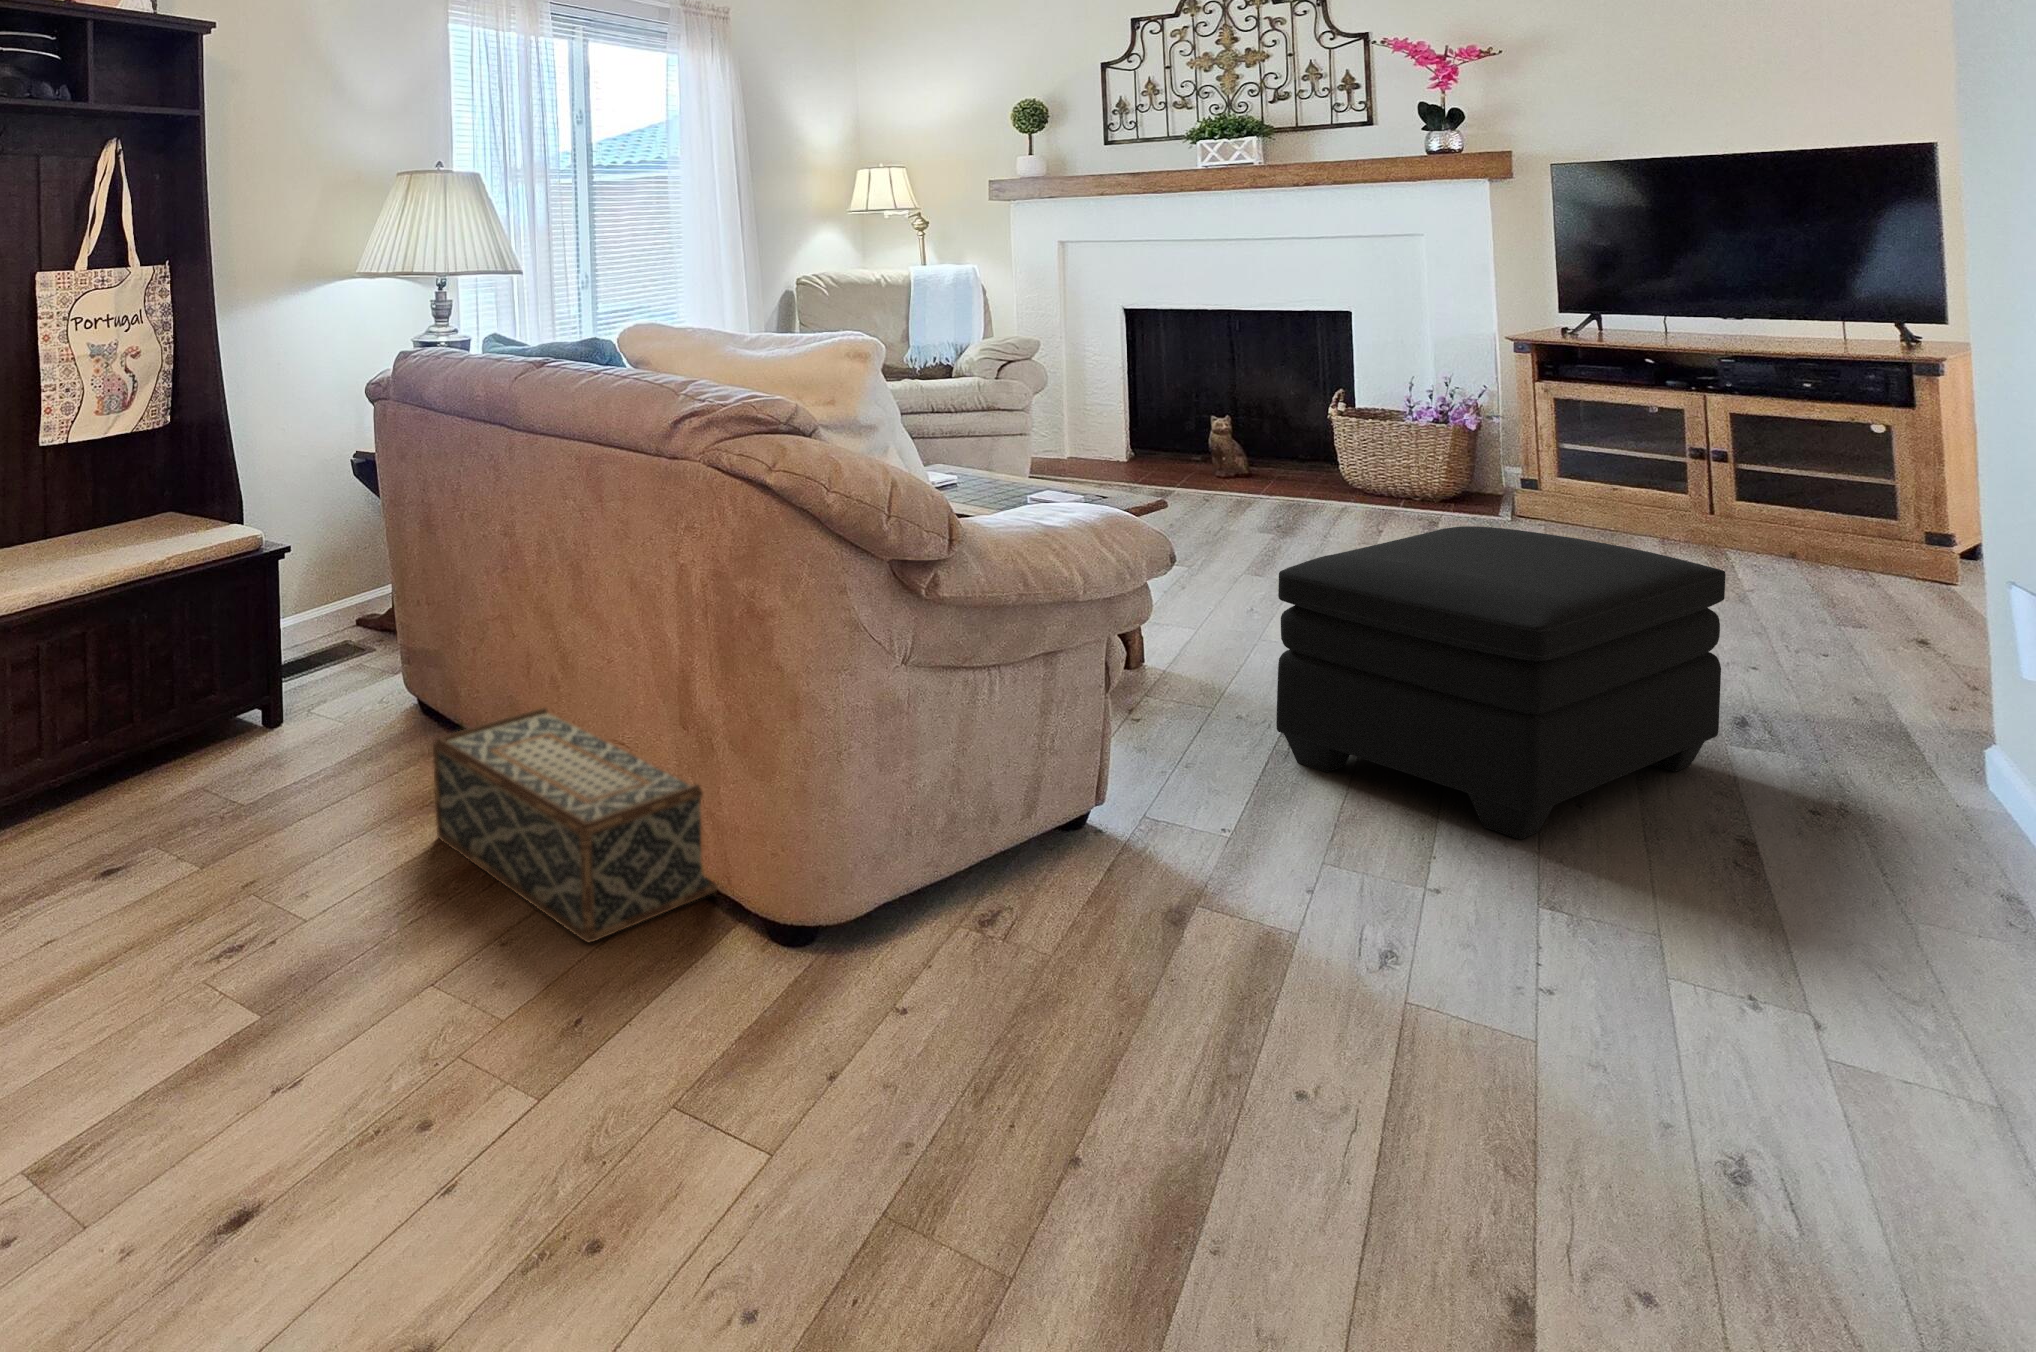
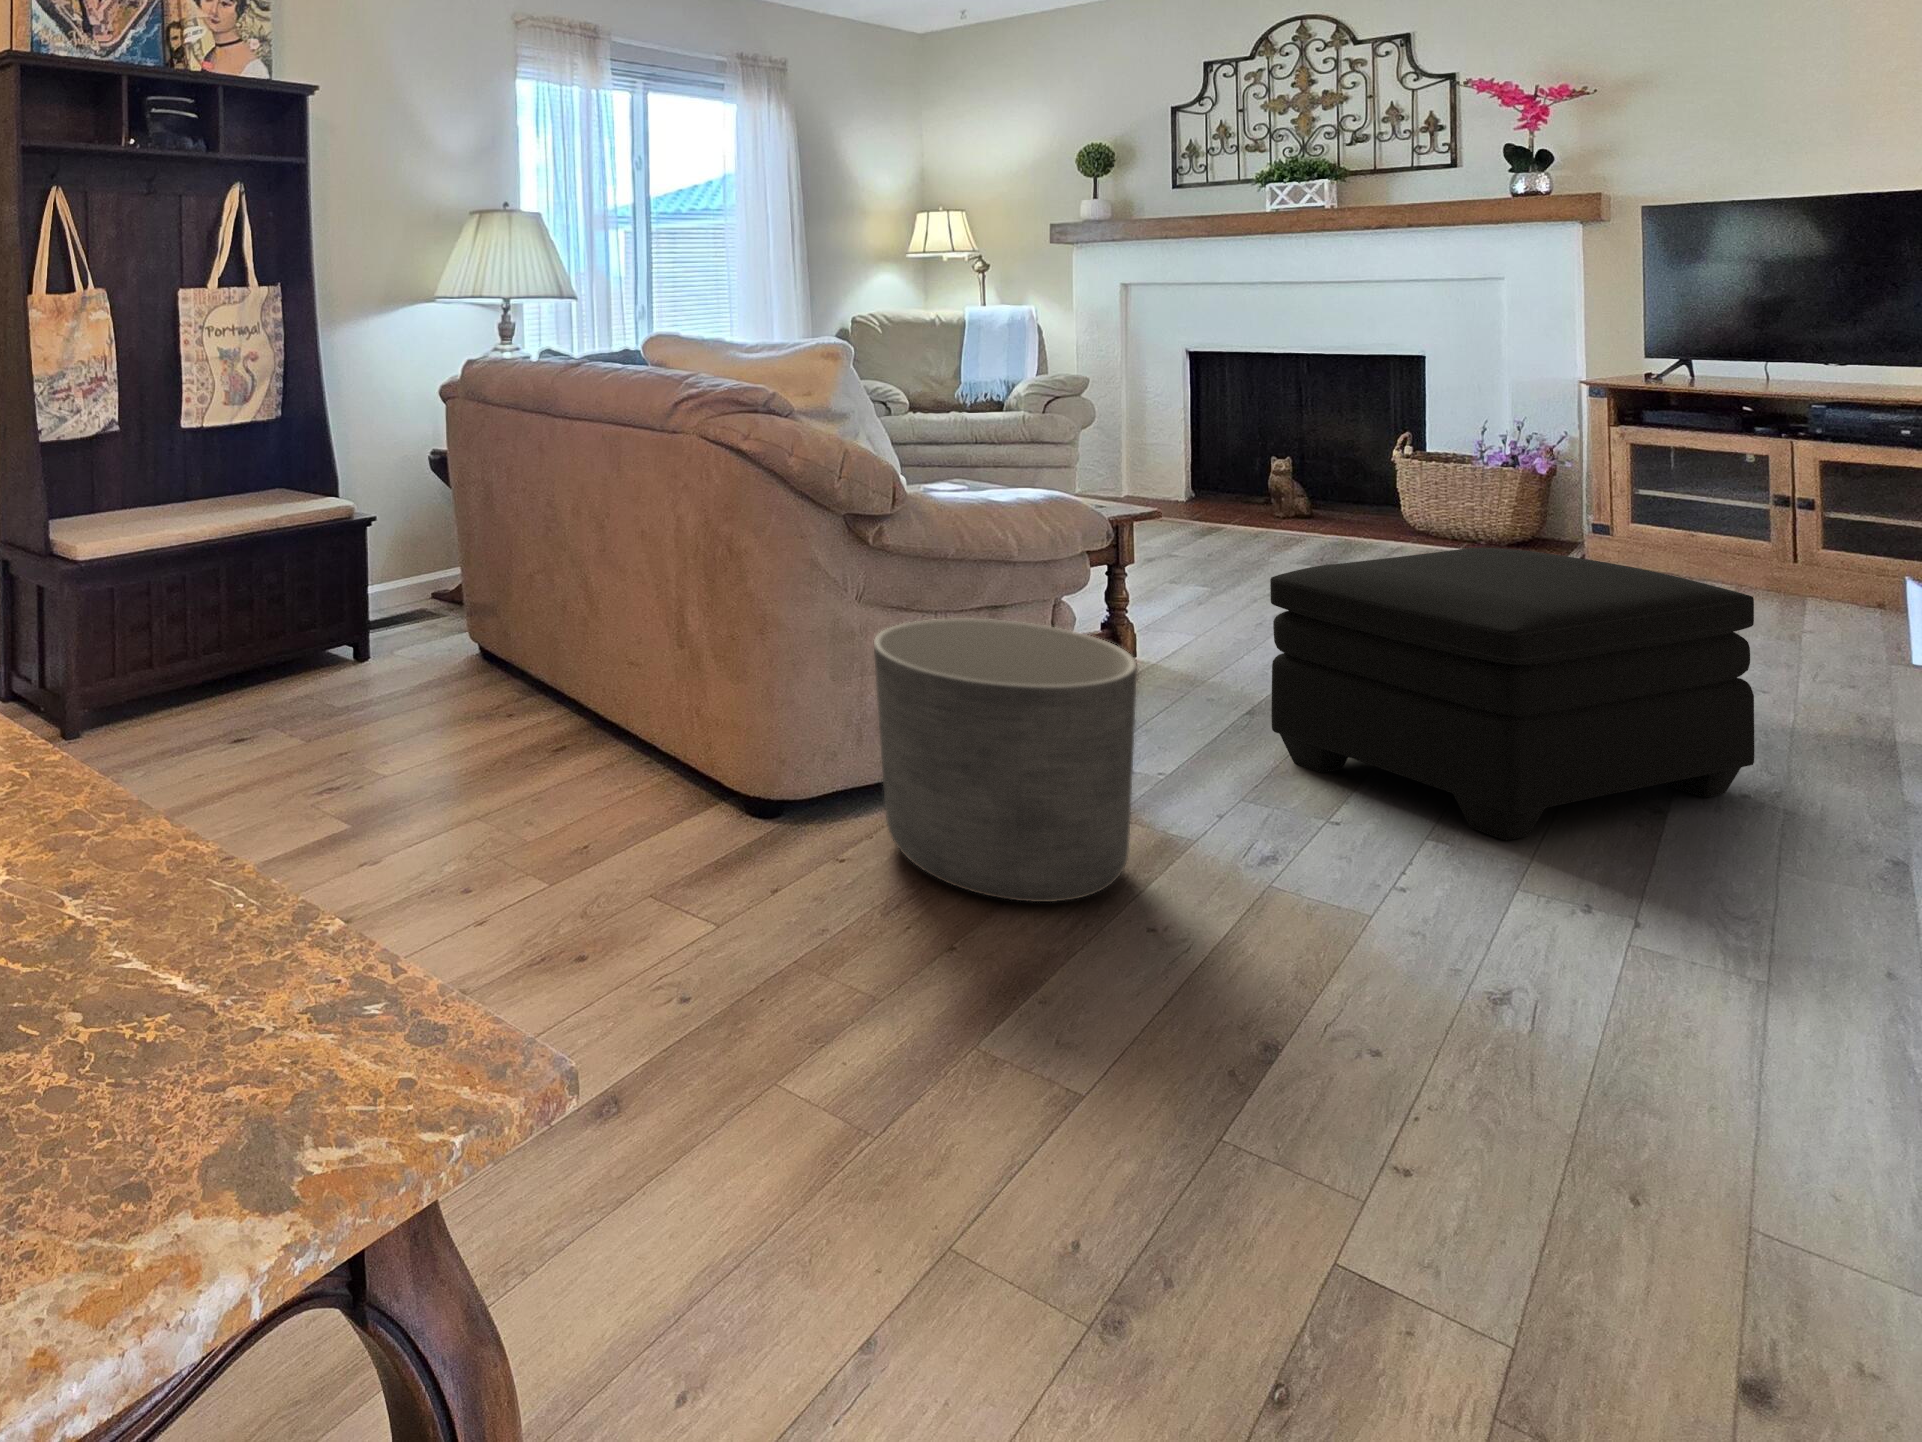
planter: none [907,643,1196,966] -> present [874,619,1137,902]
woven basket: present [433,708,717,942] -> none [471,661,705,848]

